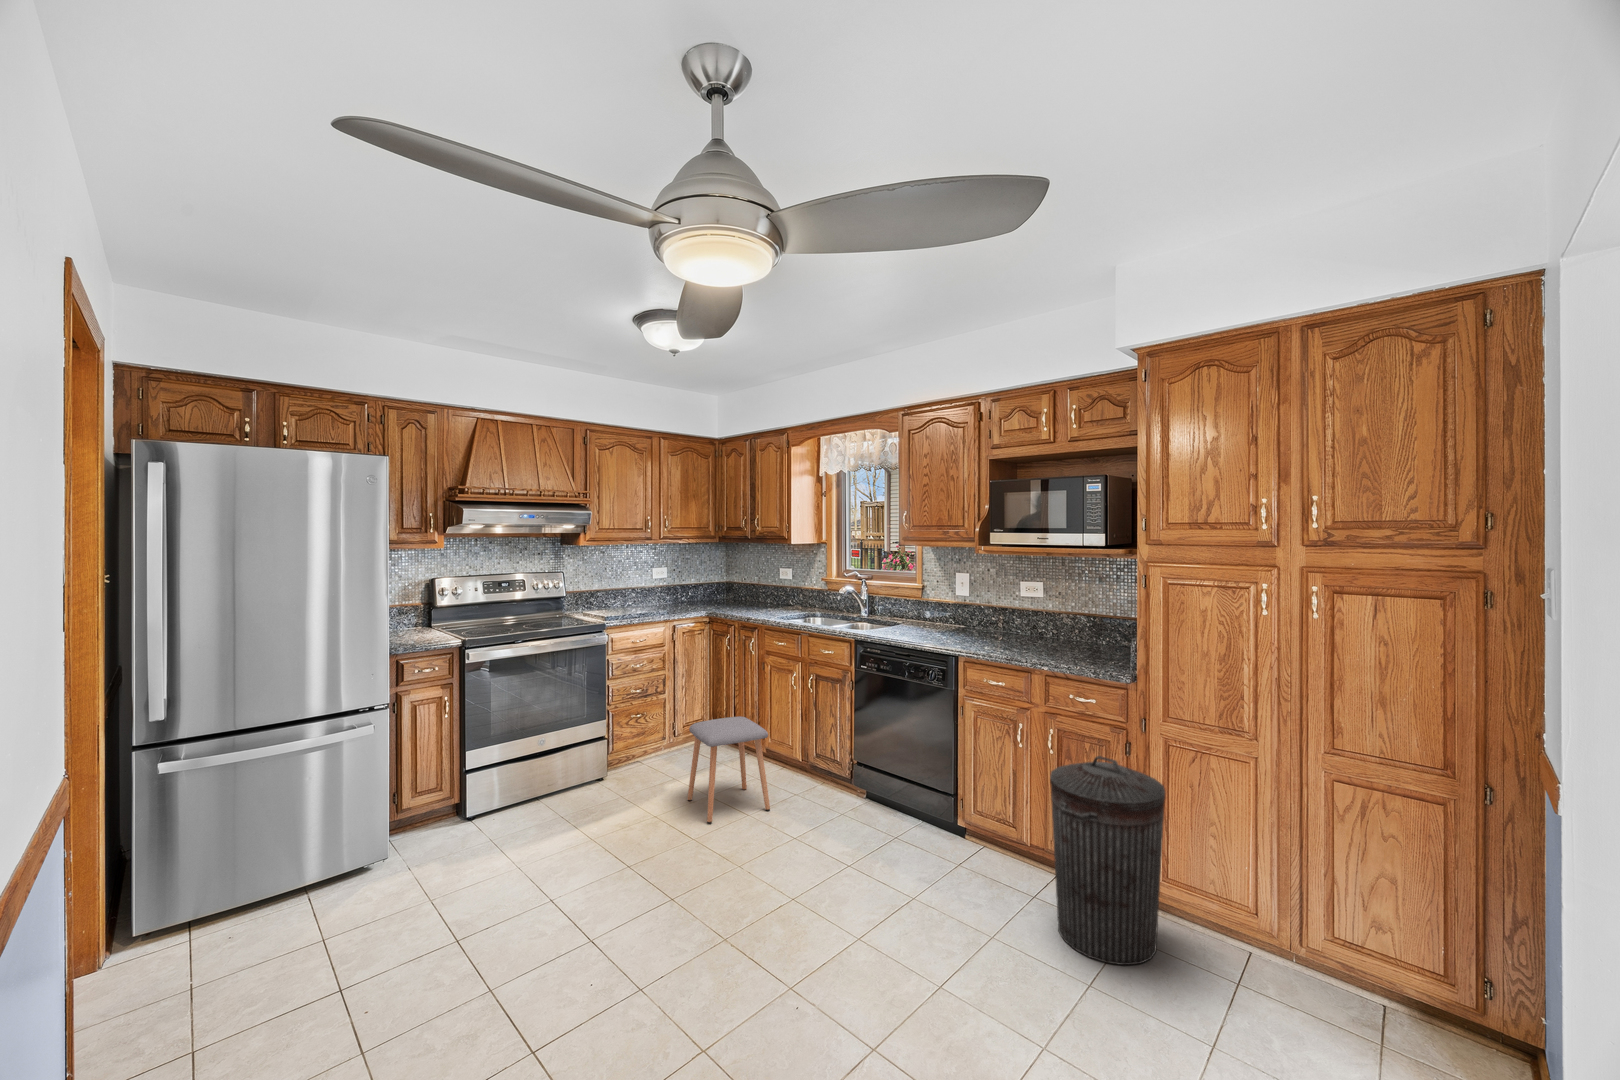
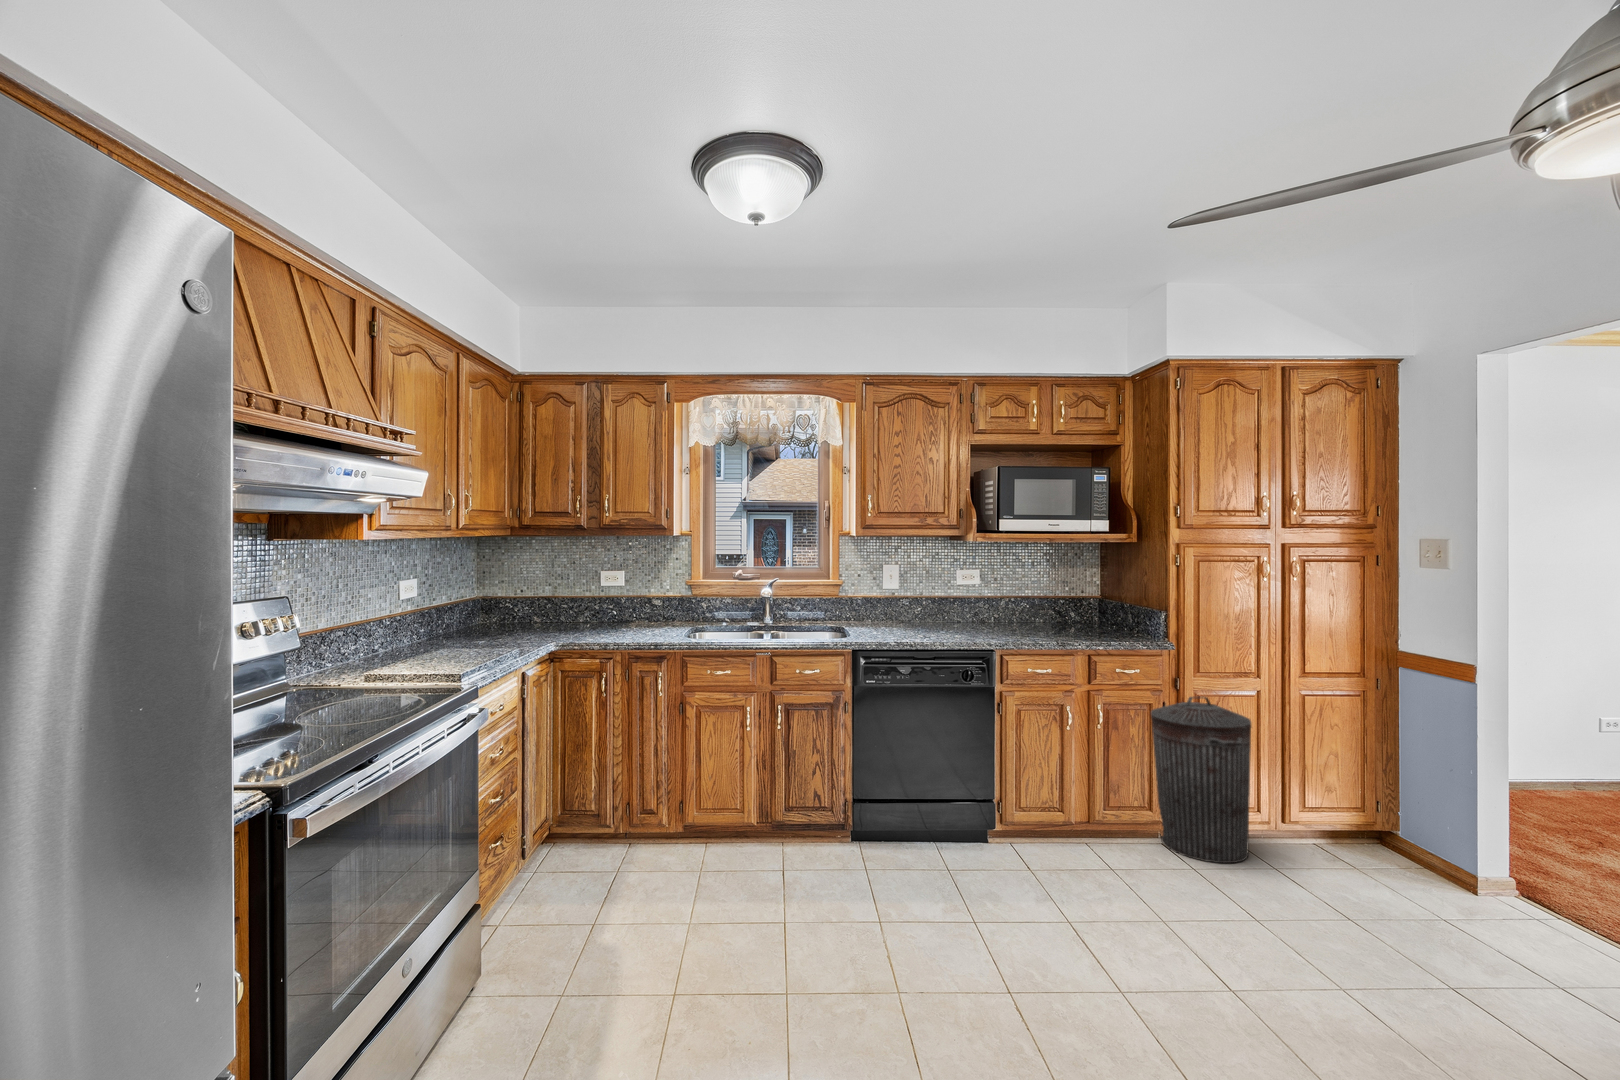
stool: present [687,716,770,823] -> none [724,772,836,935]

